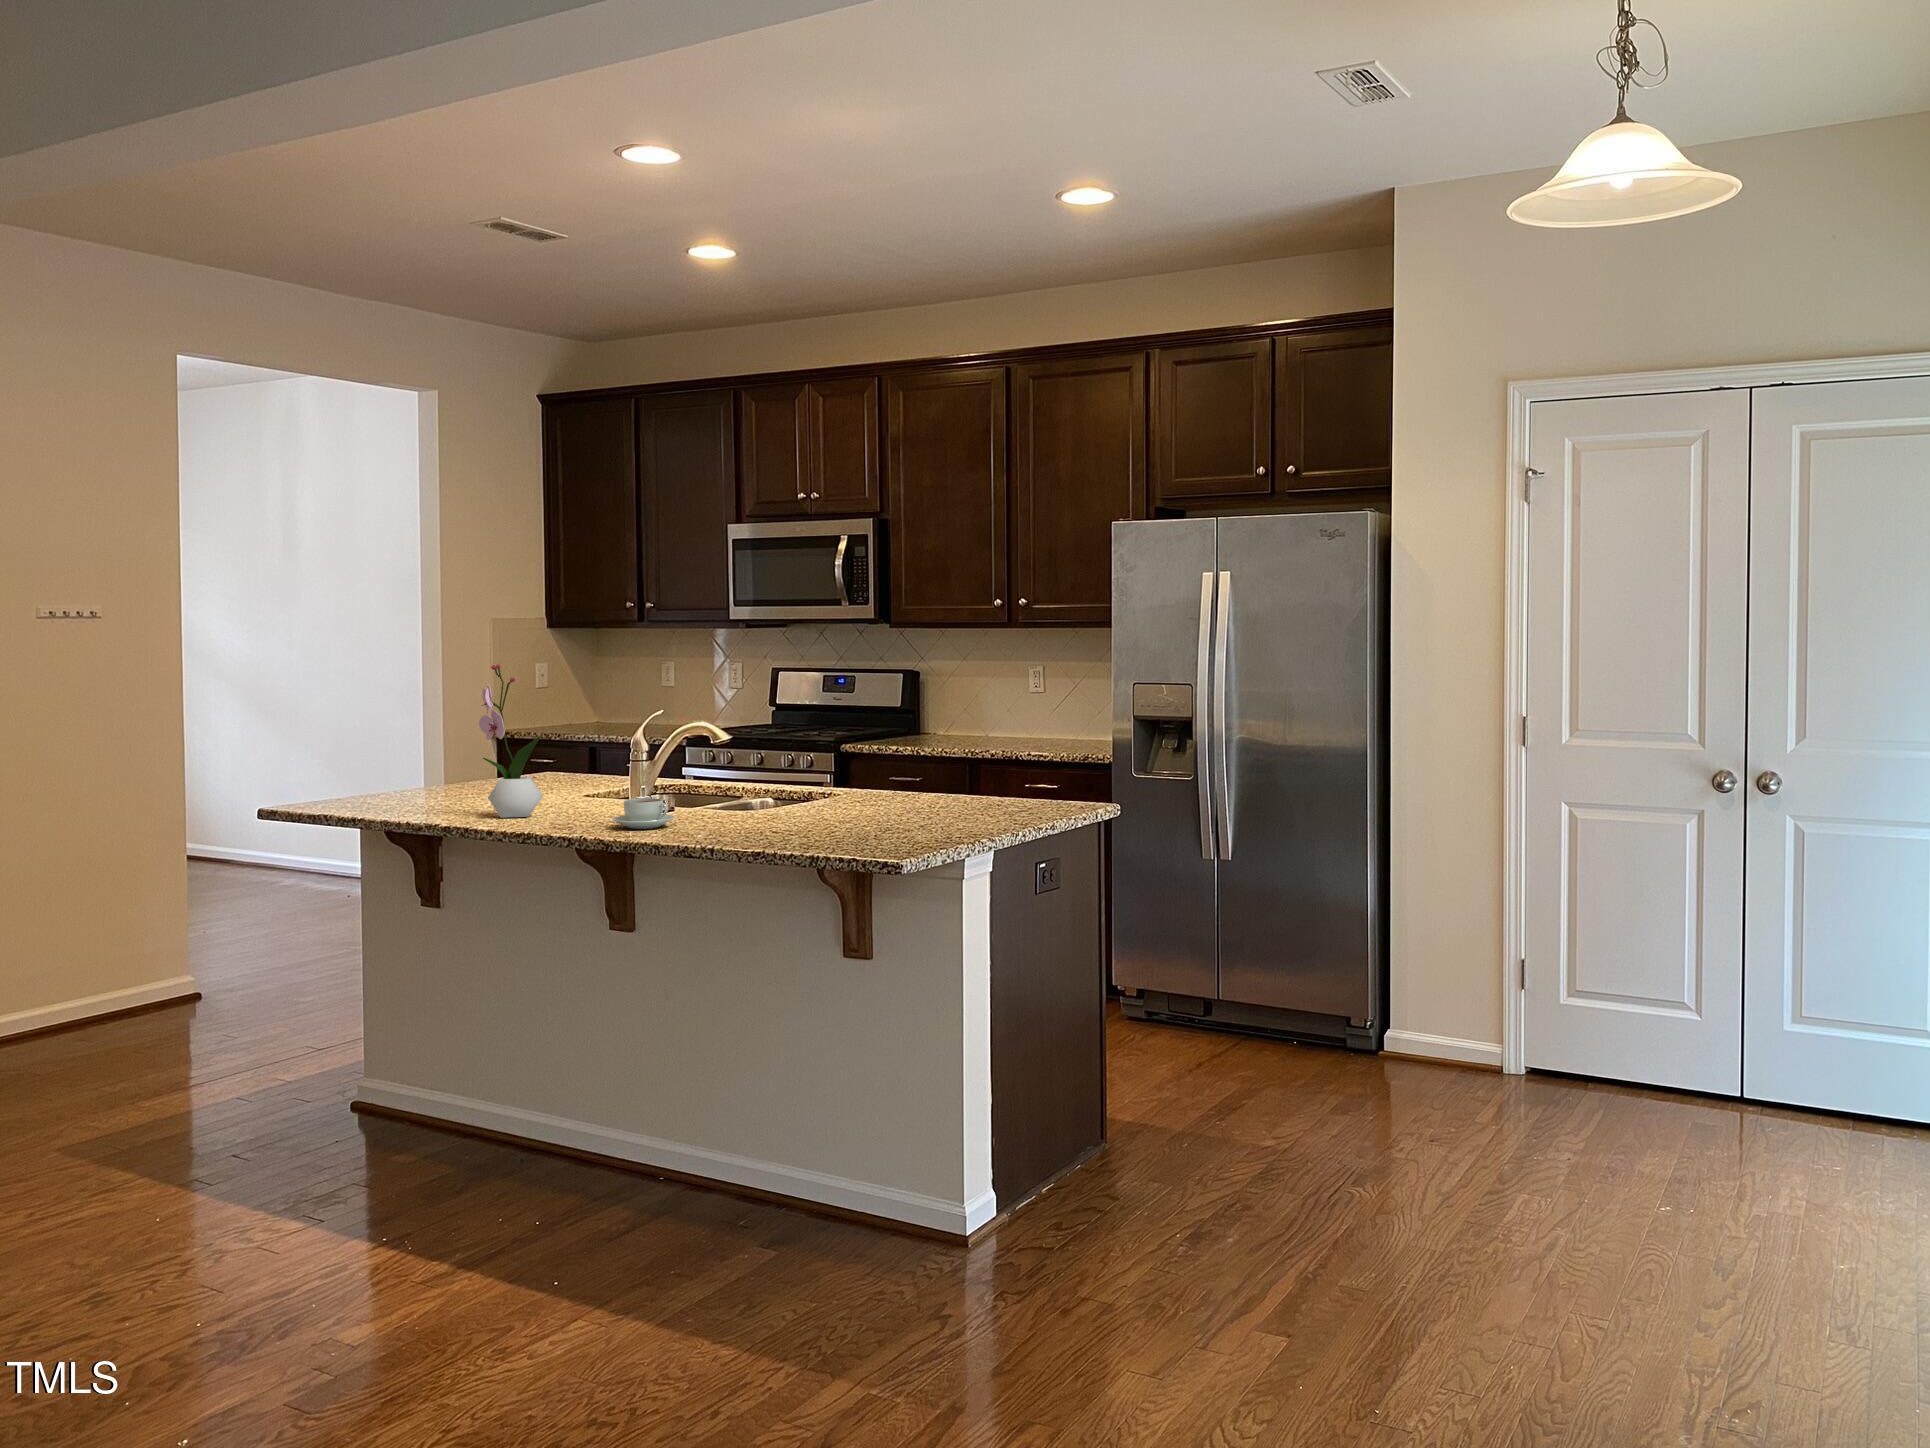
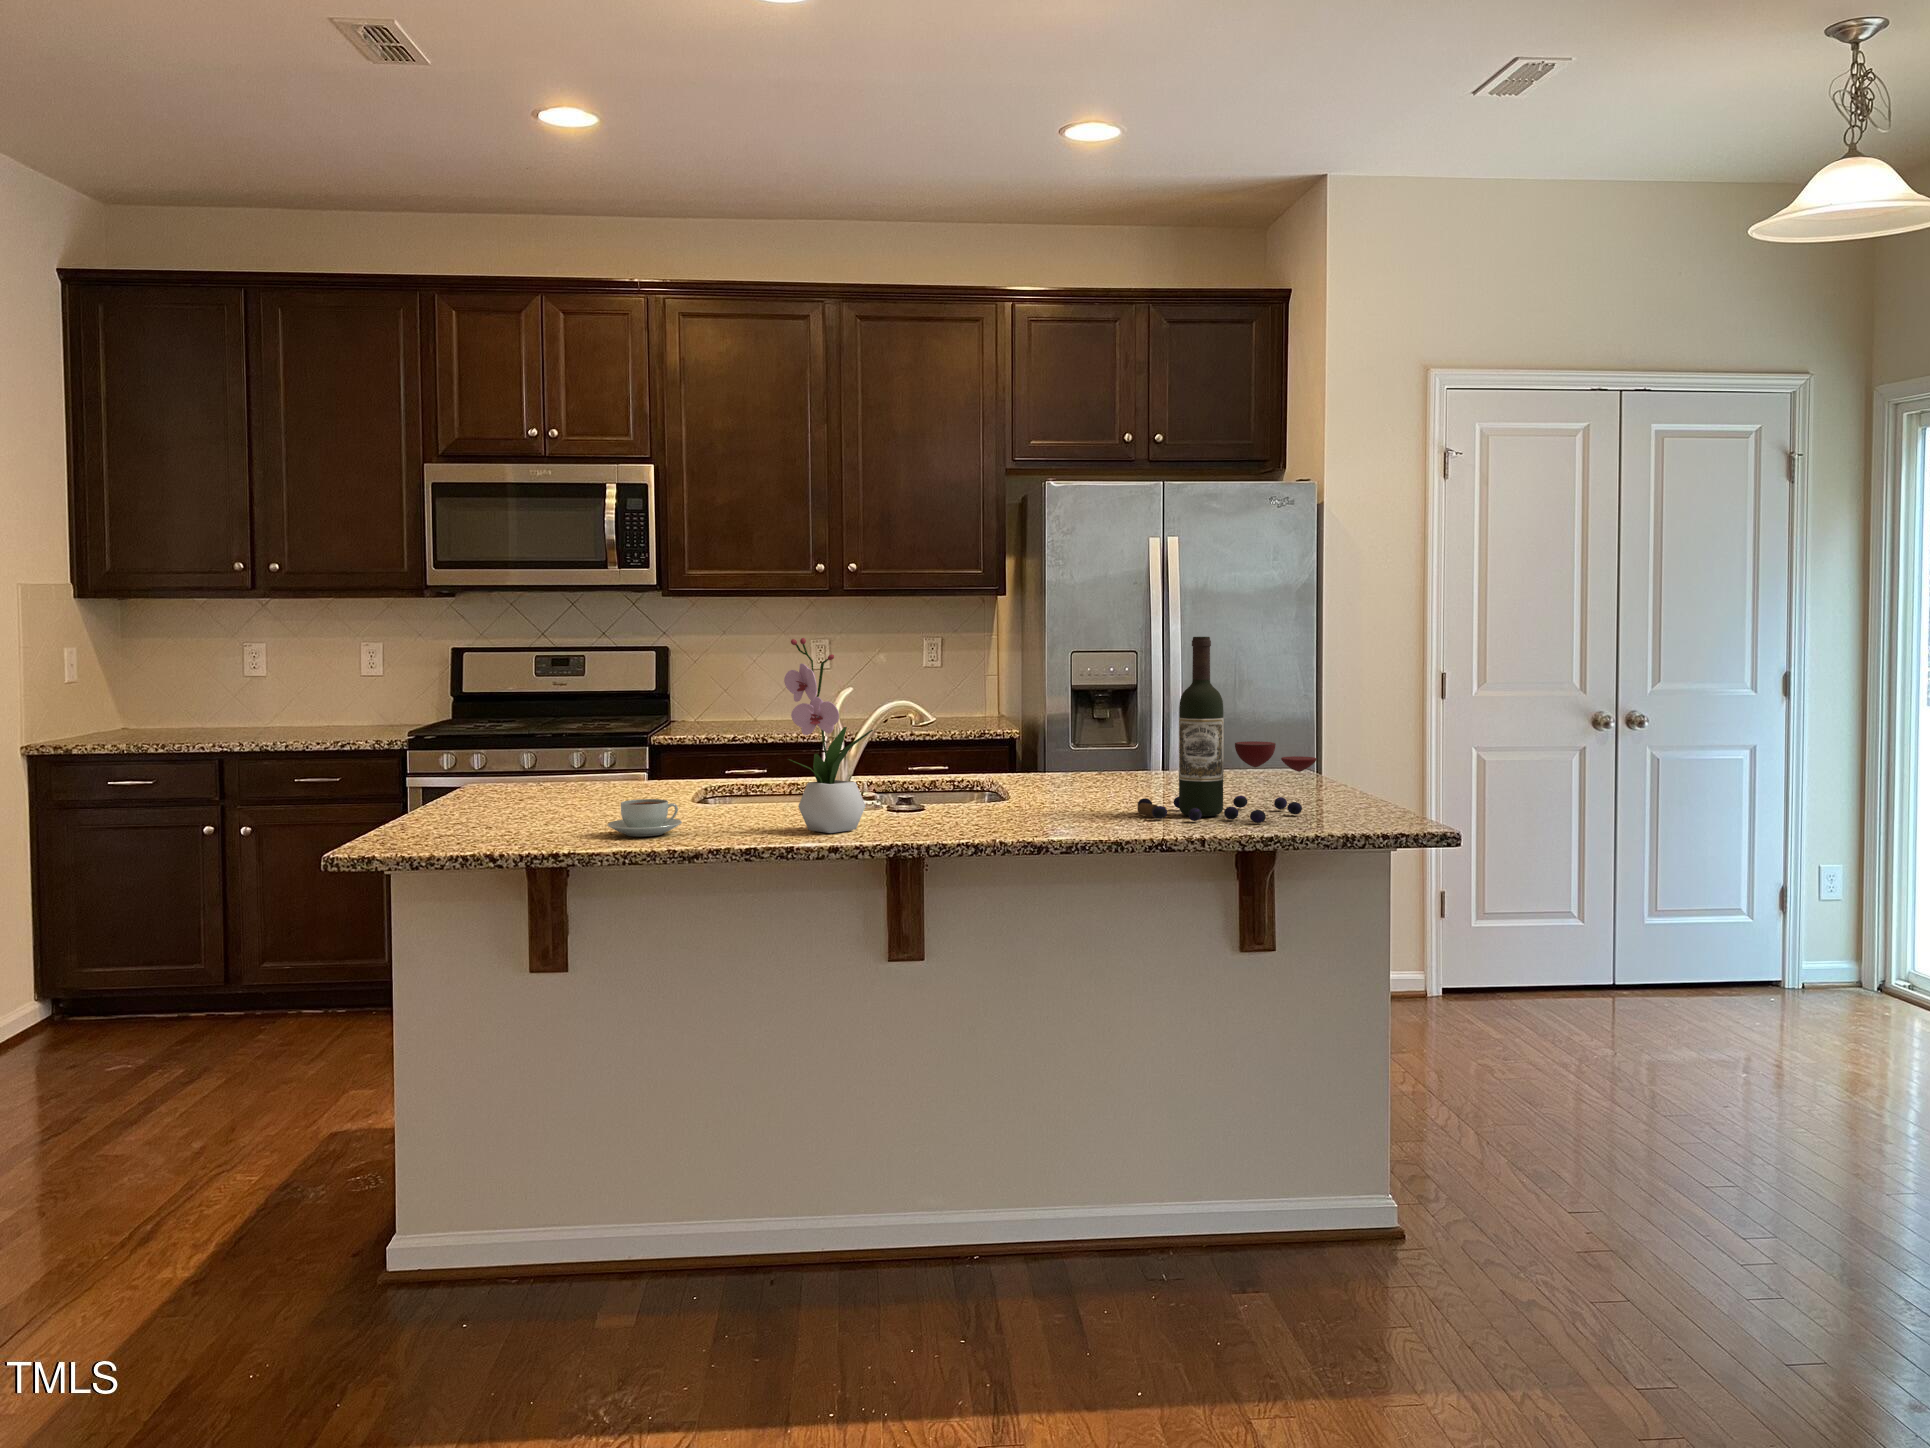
wine bottle: none [732,668,874,842] -> present [1138,637,1317,823]
coffee cup: present [613,798,674,829] -> present [607,799,682,837]

